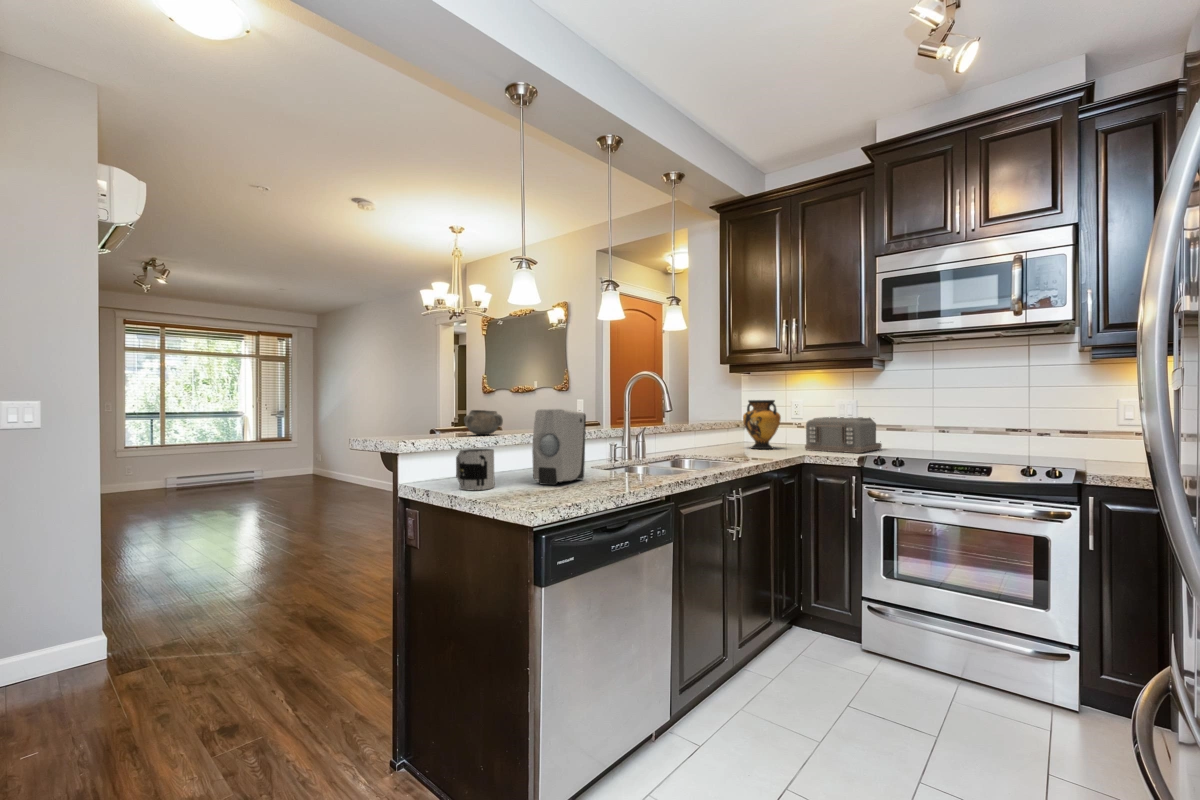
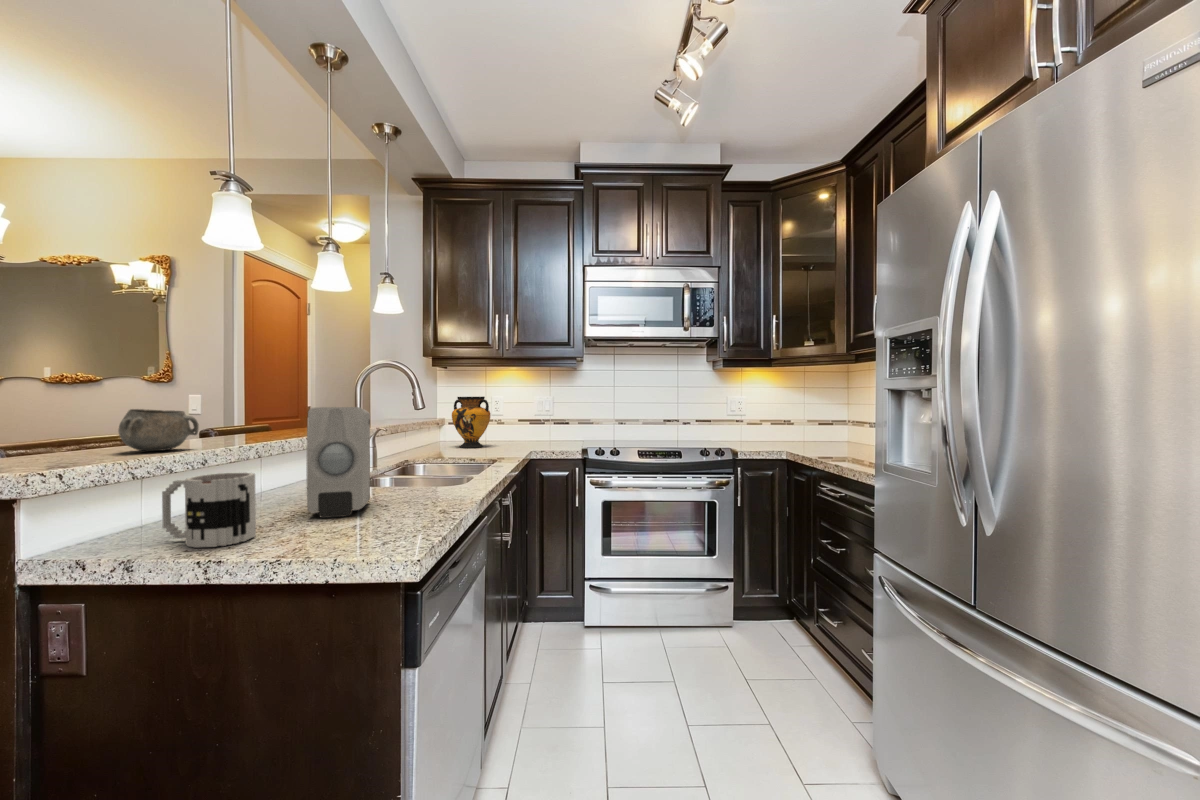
toaster: present [805,417,882,453] -> none [513,413,571,446]

